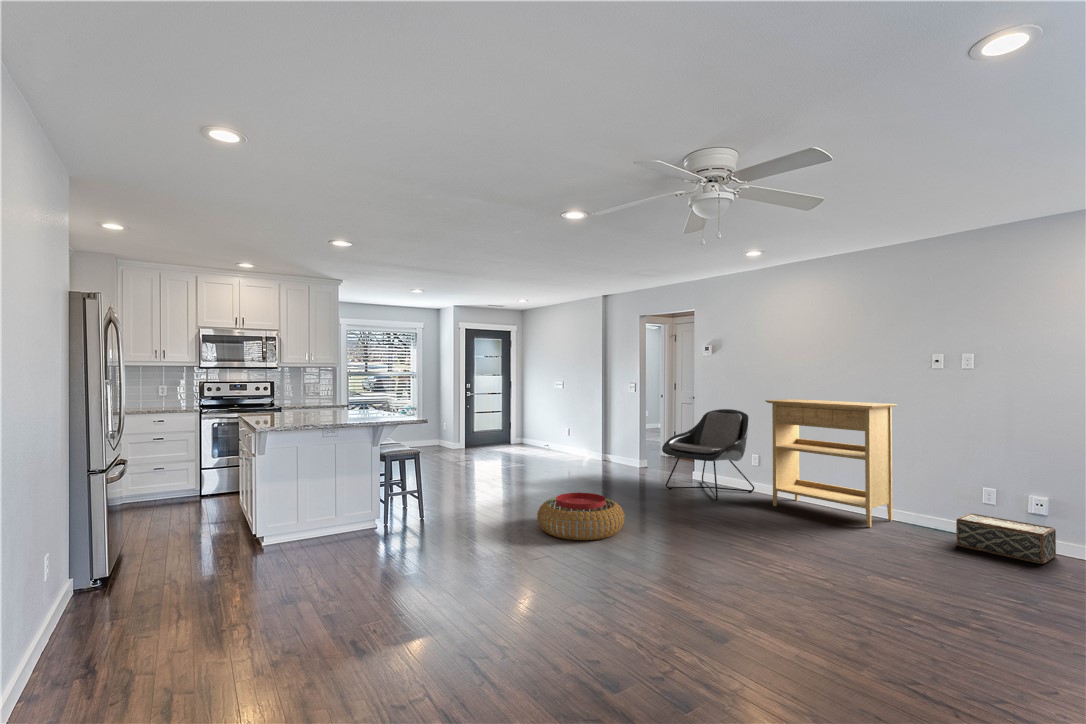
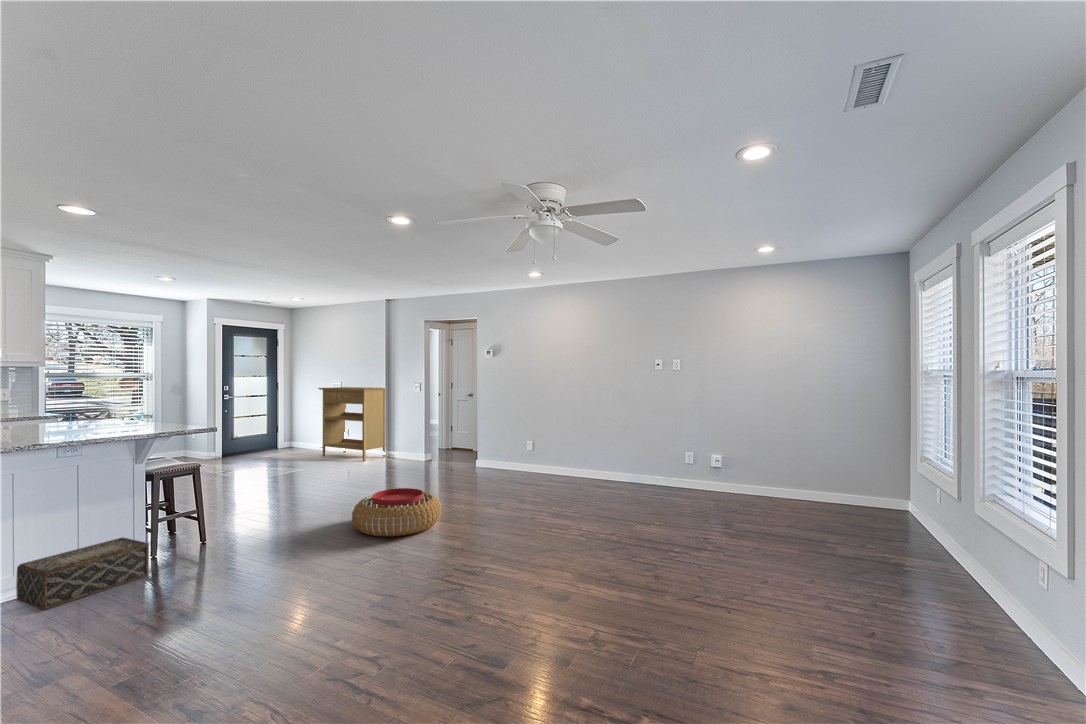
console table: present [765,399,897,527] -> present [318,387,388,461]
lounge chair: present [662,409,754,500] -> none [455,403,532,482]
woven basket: present [956,513,1056,564] -> present [16,538,149,610]

